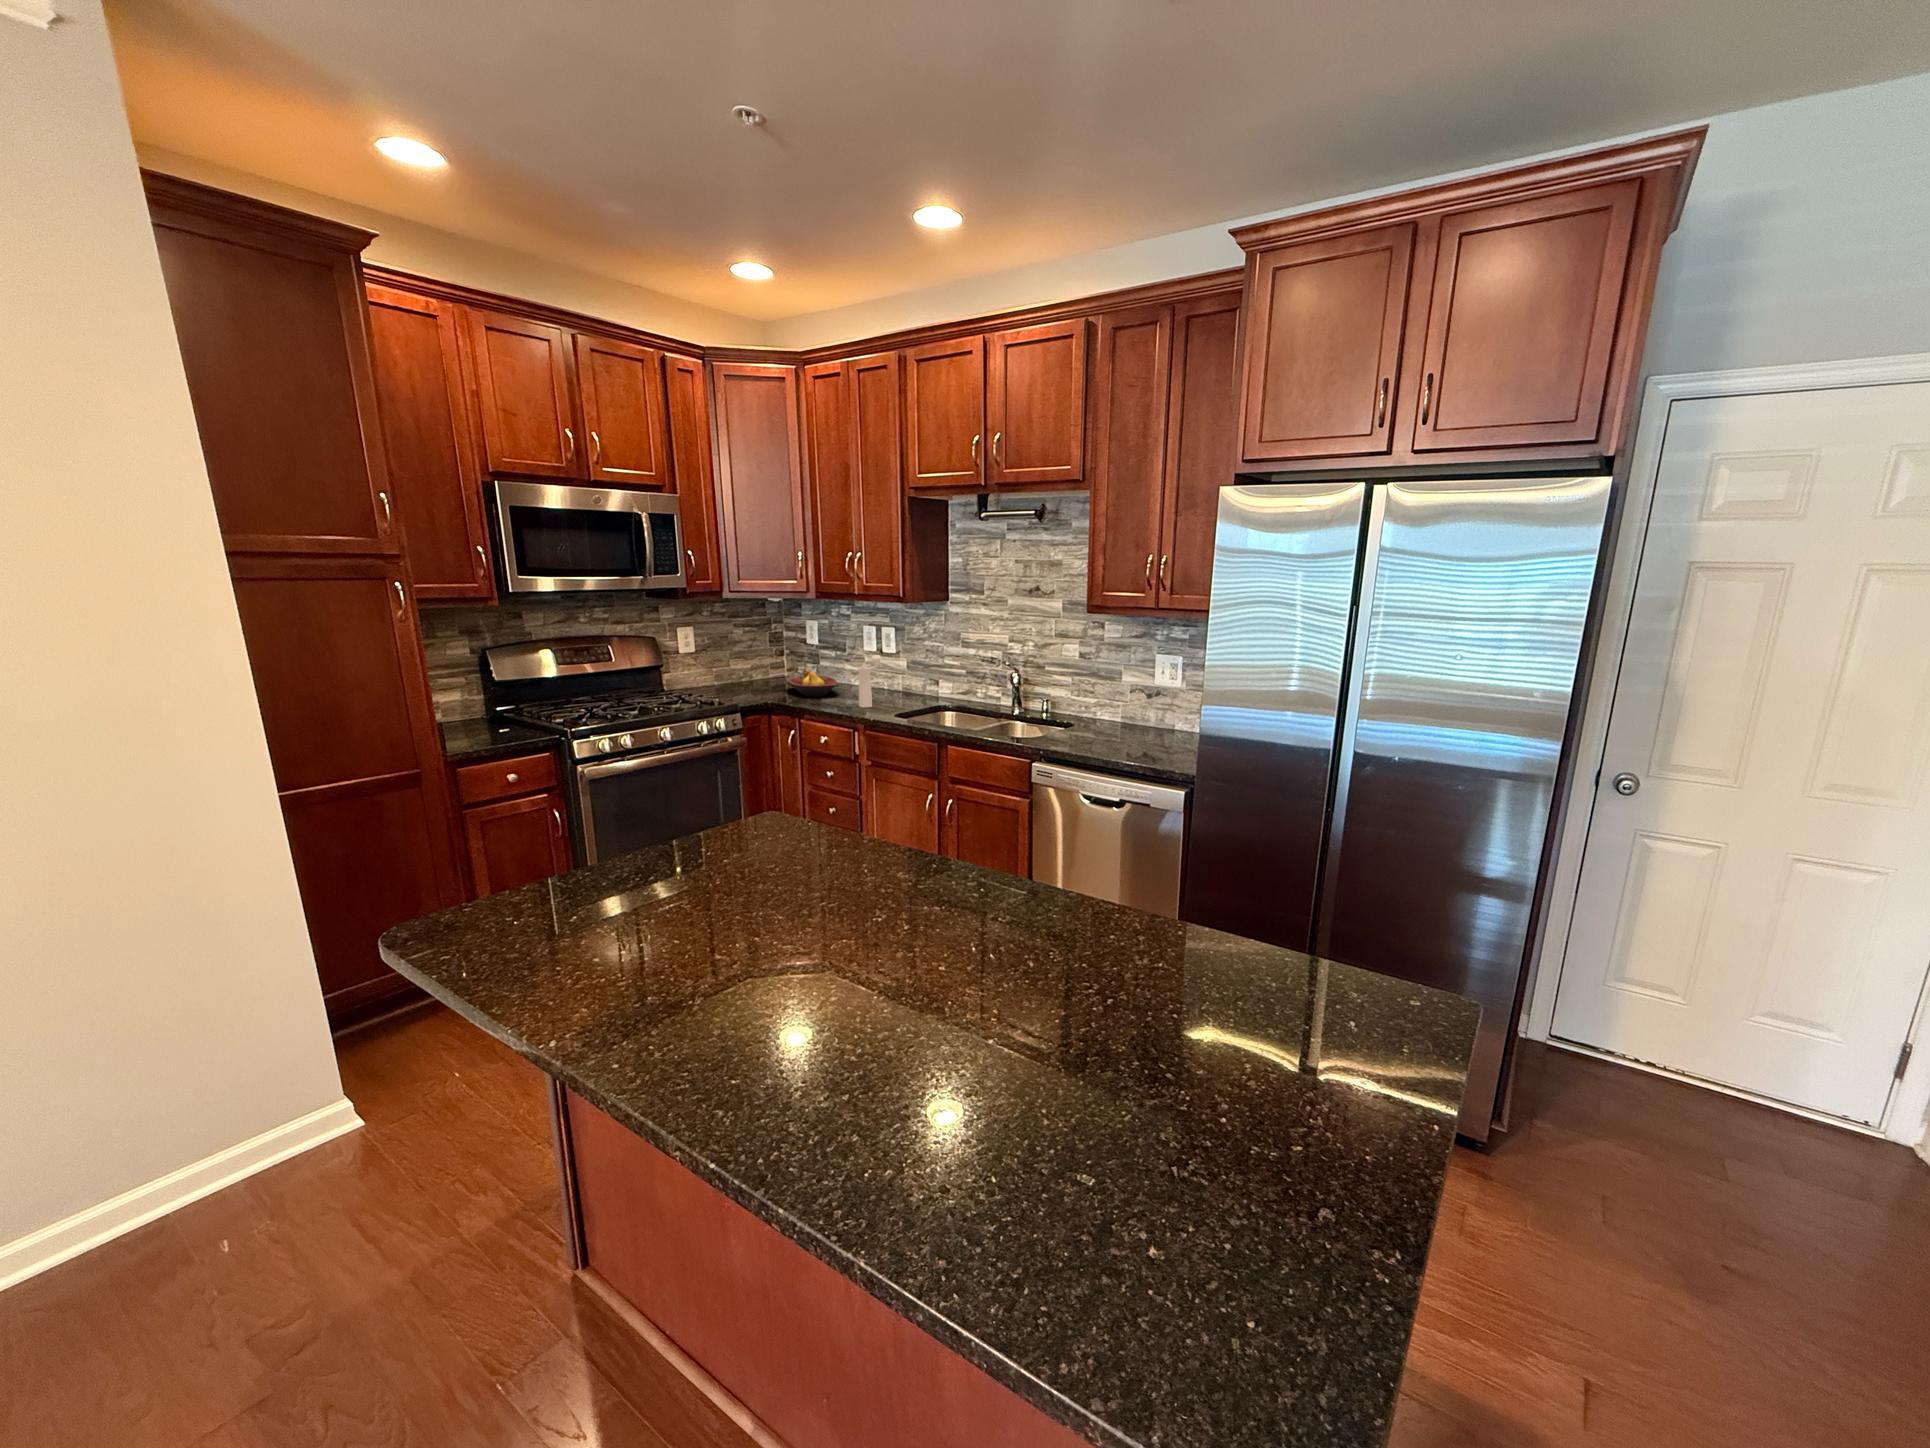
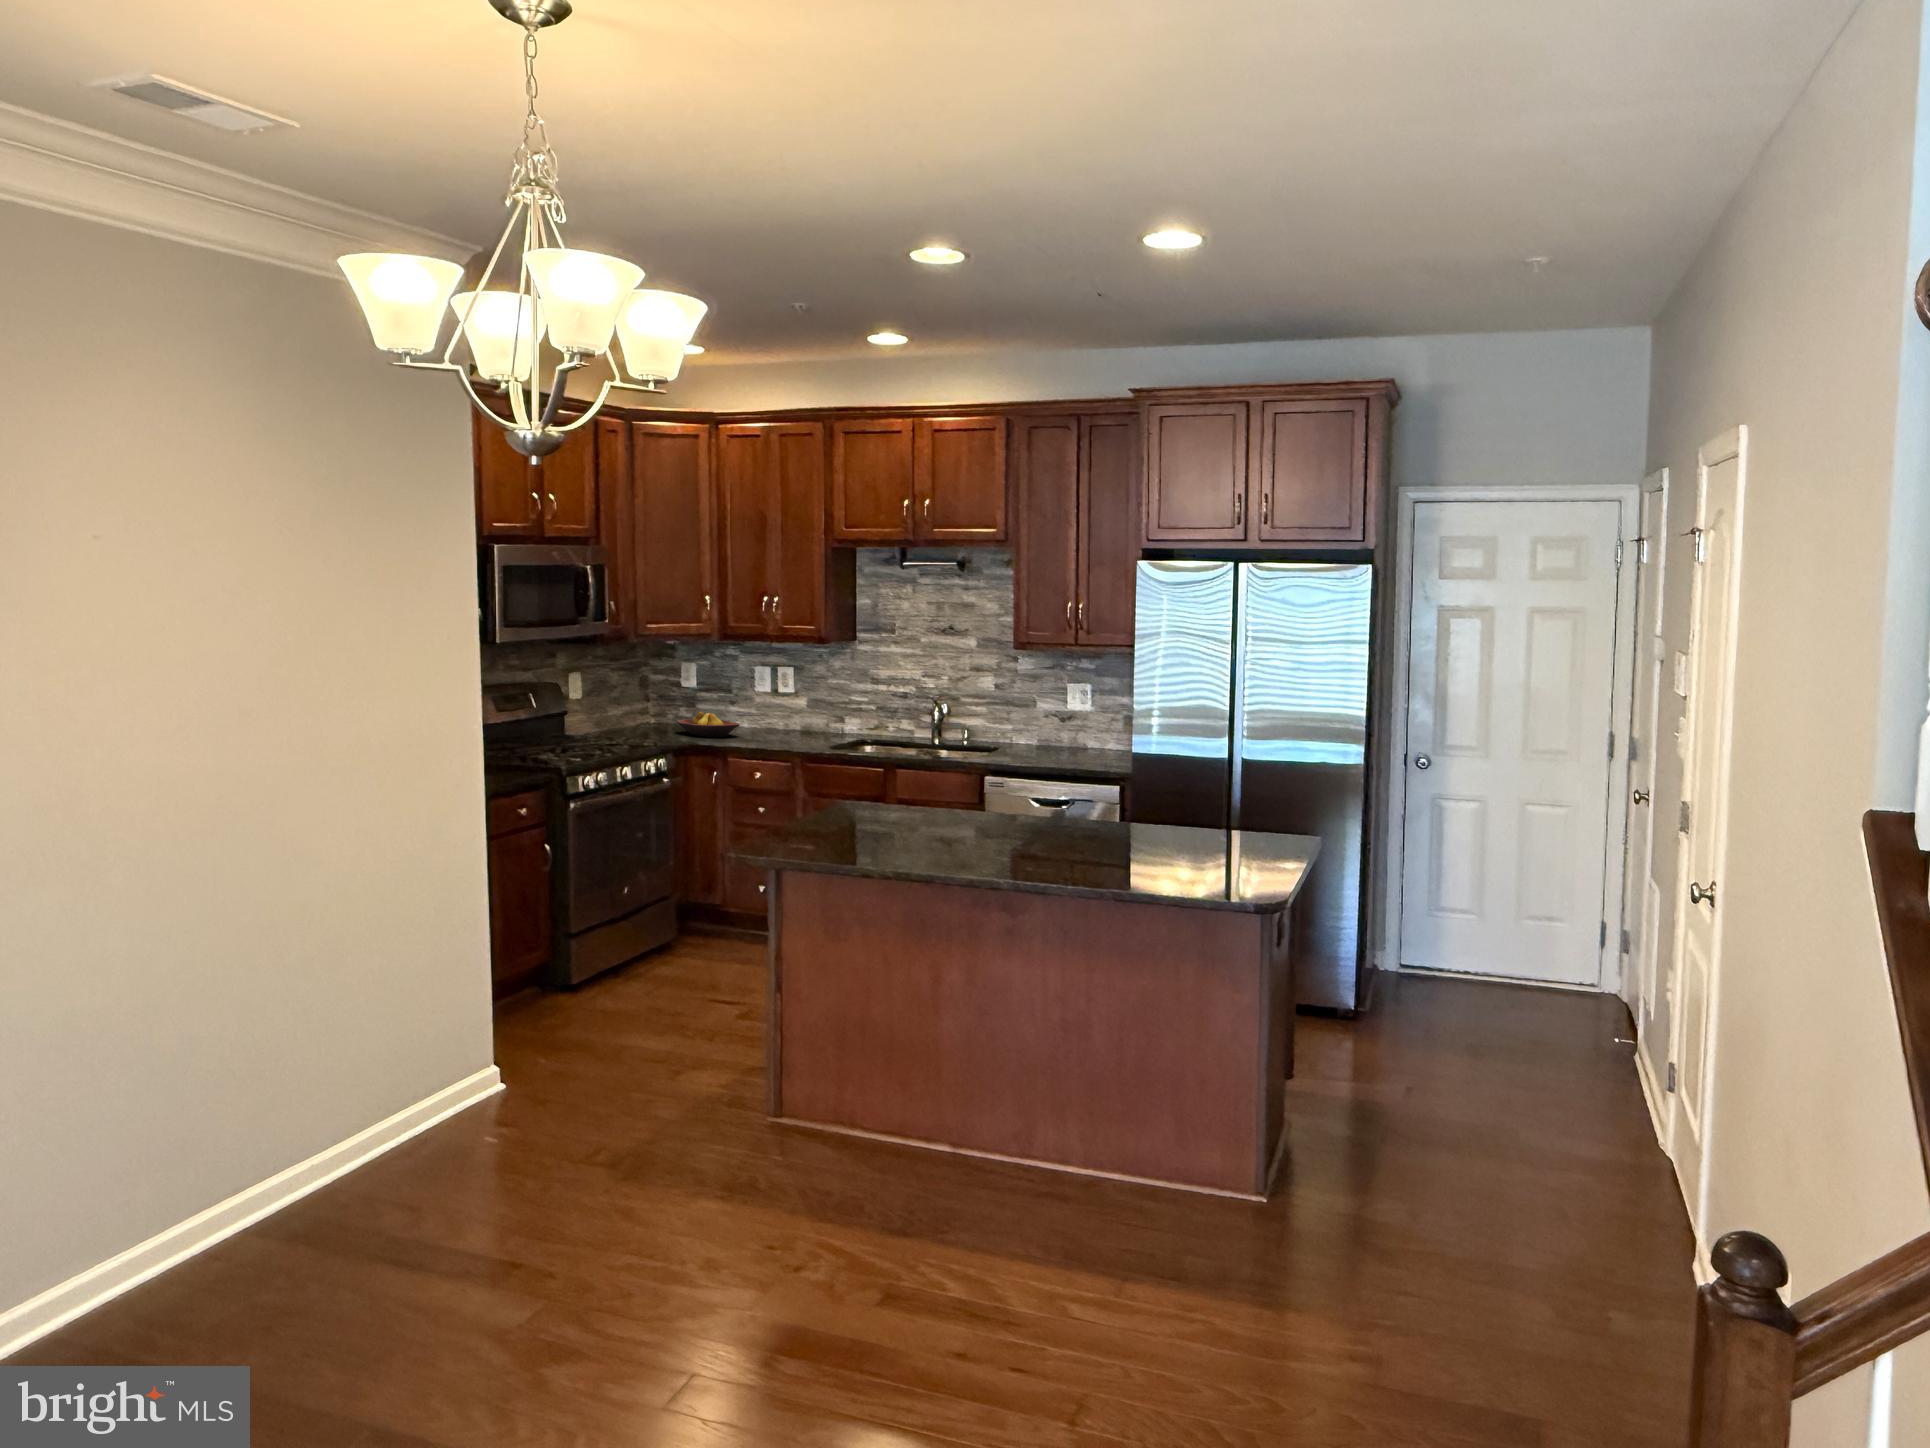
pepper mill: present [858,655,881,708] -> none [776,693,793,743]

